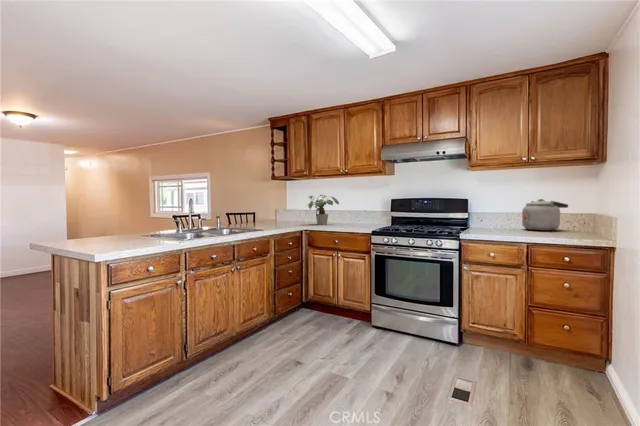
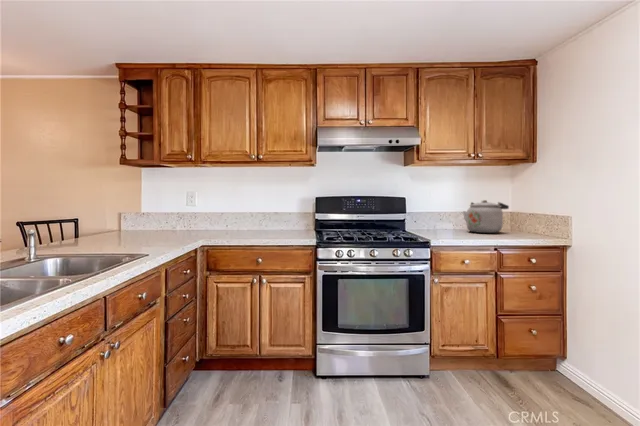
potted plant: present [308,195,339,225] -> none [198,191,248,236]

